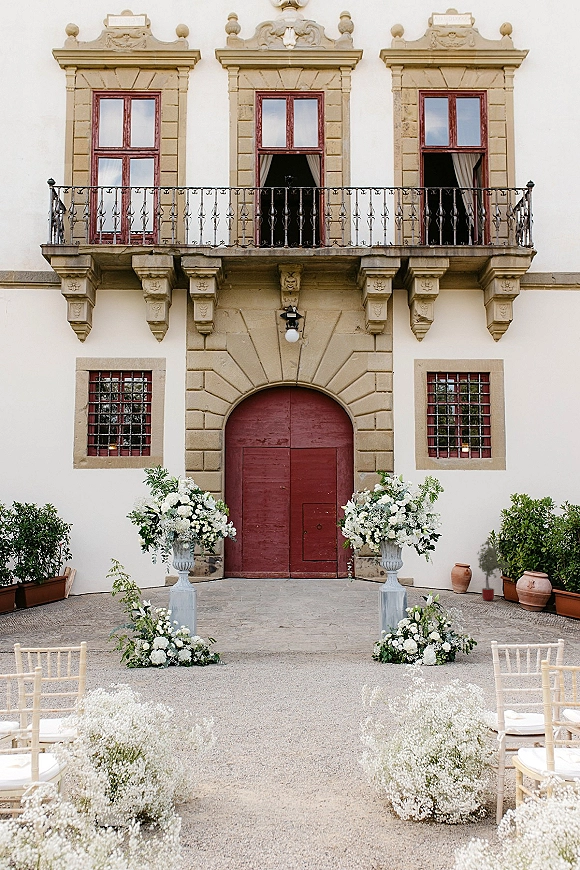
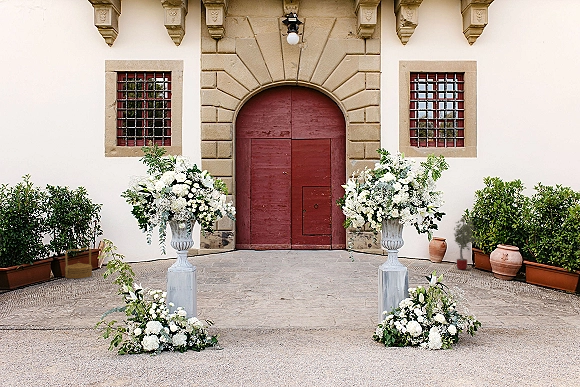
woven basket: none [32,574,63,609] -> present [65,247,92,278]

